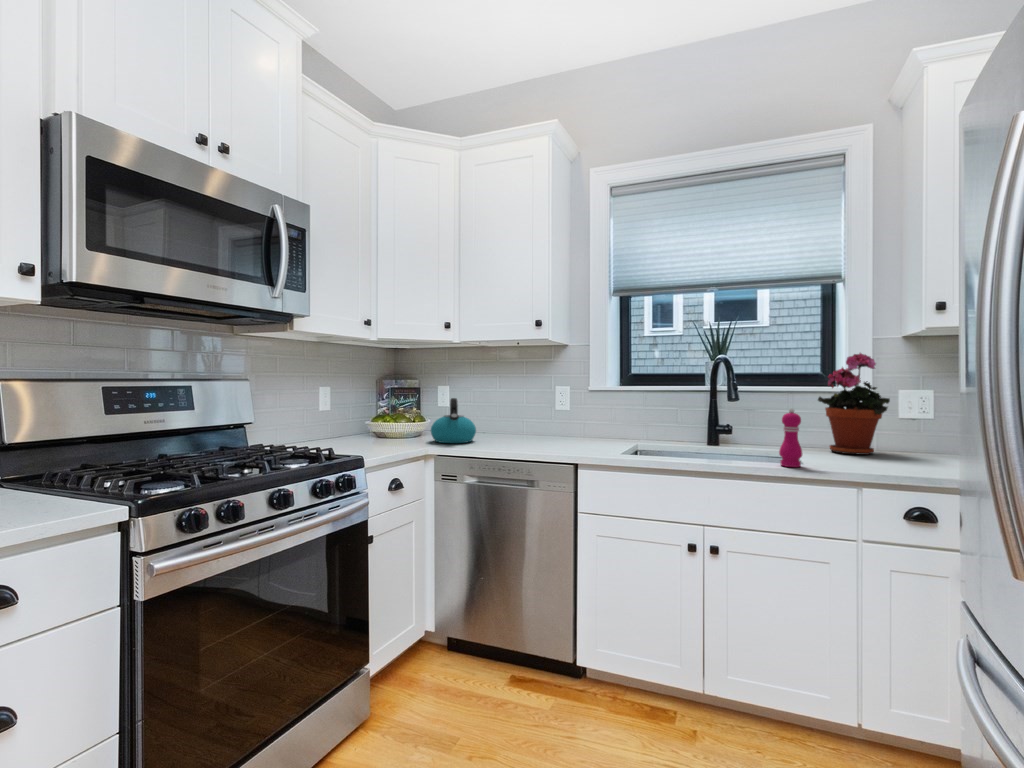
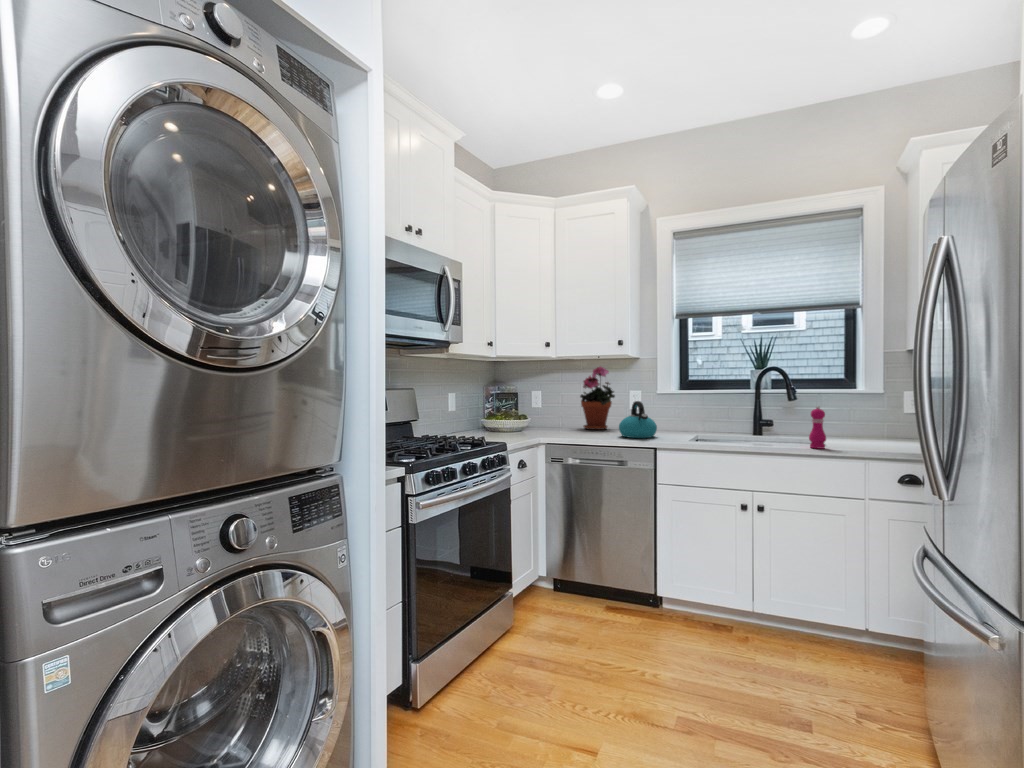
potted plant: present [818,353,890,455] -> present [580,367,615,430]
kettle: present [431,398,476,443] -> present [619,401,657,438]

